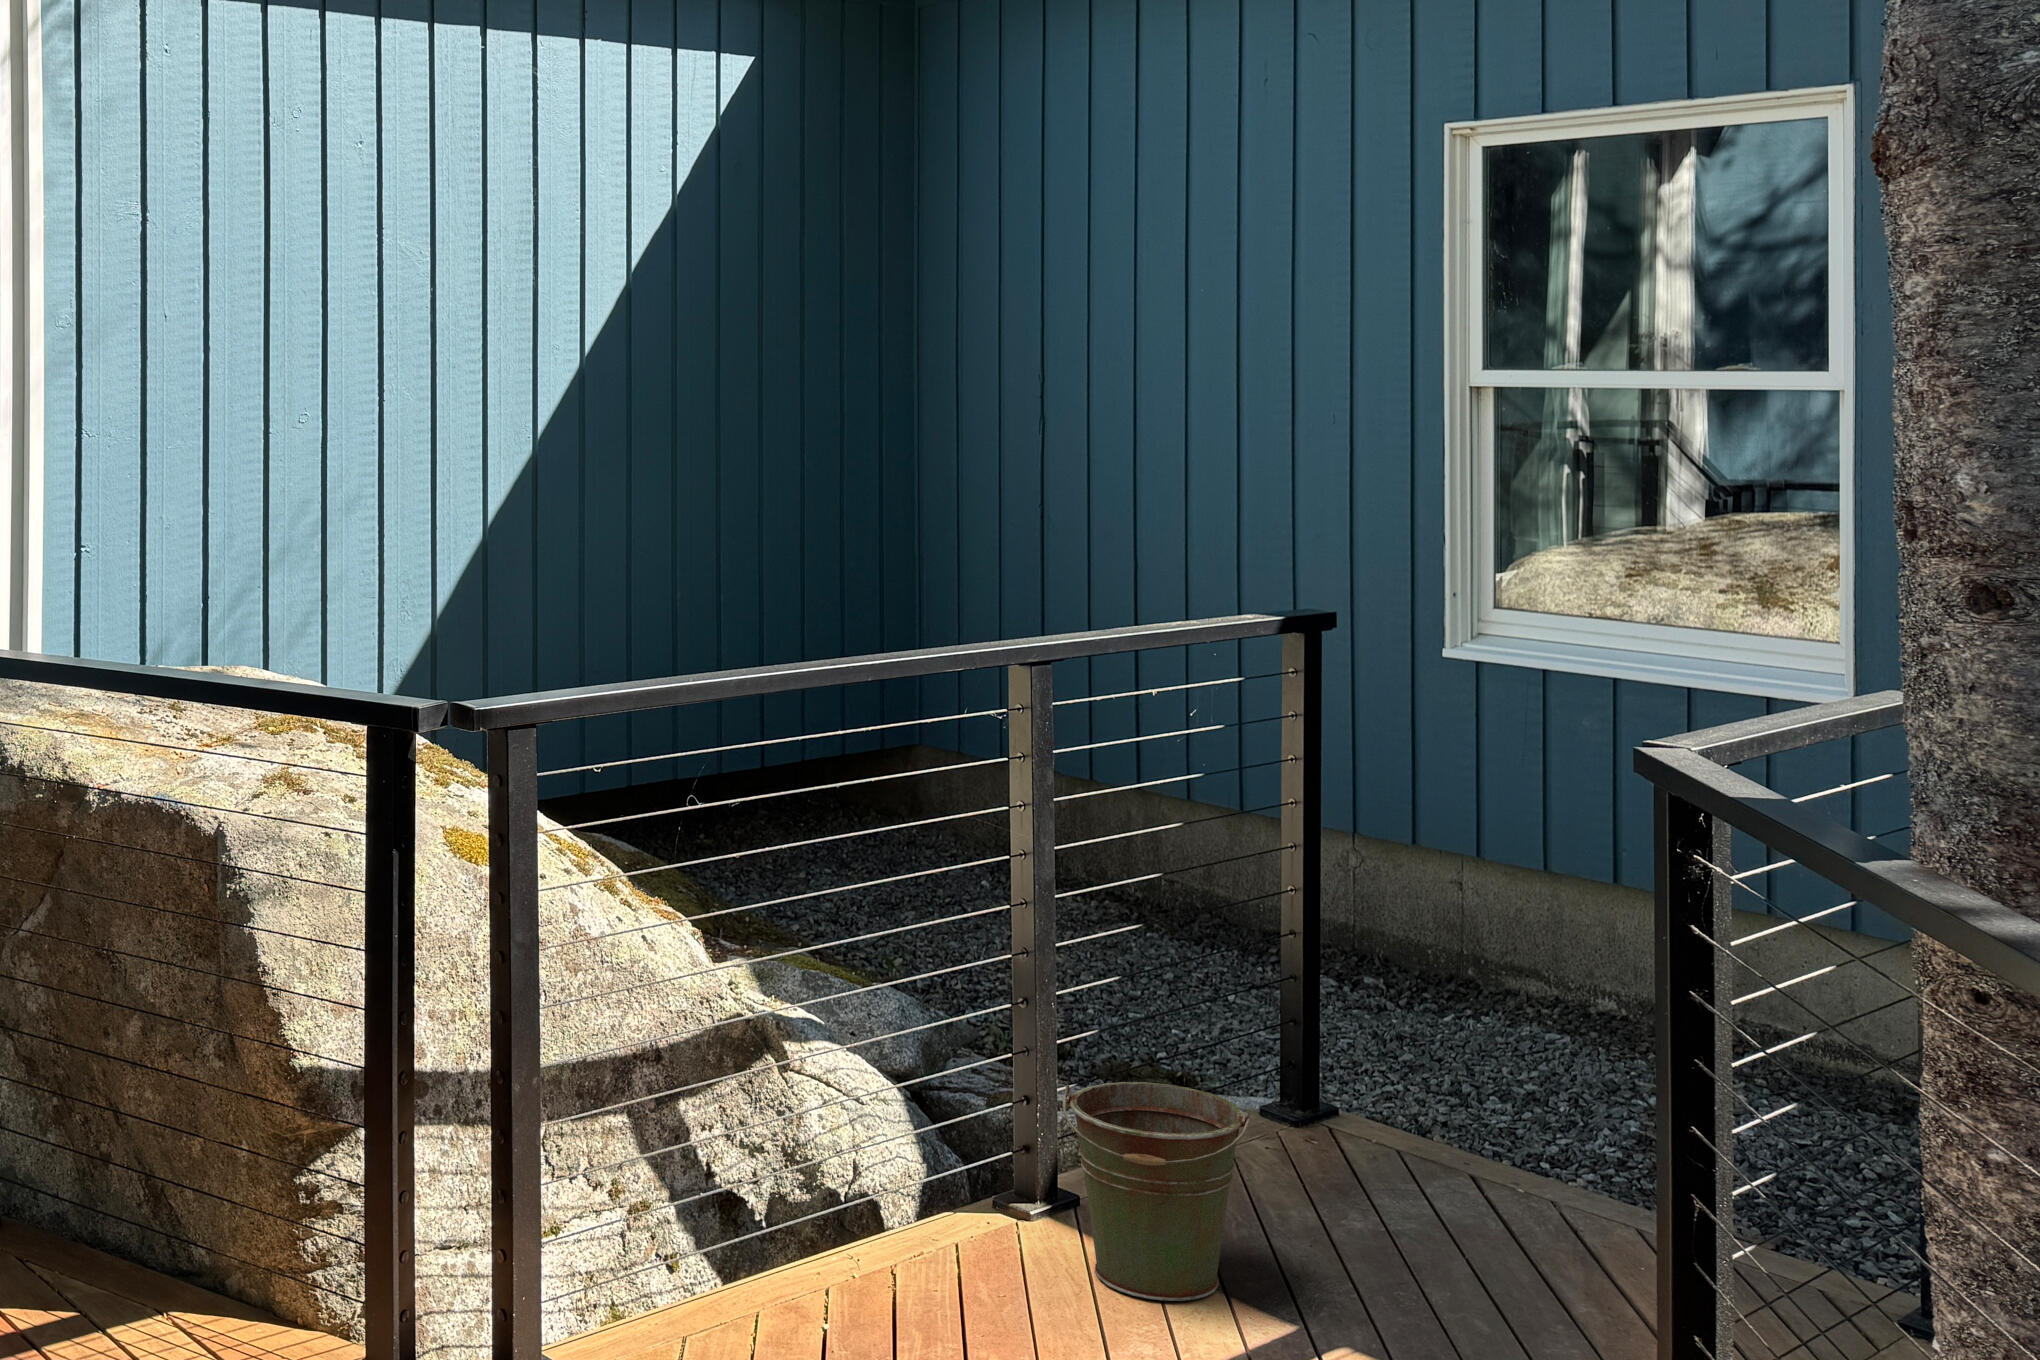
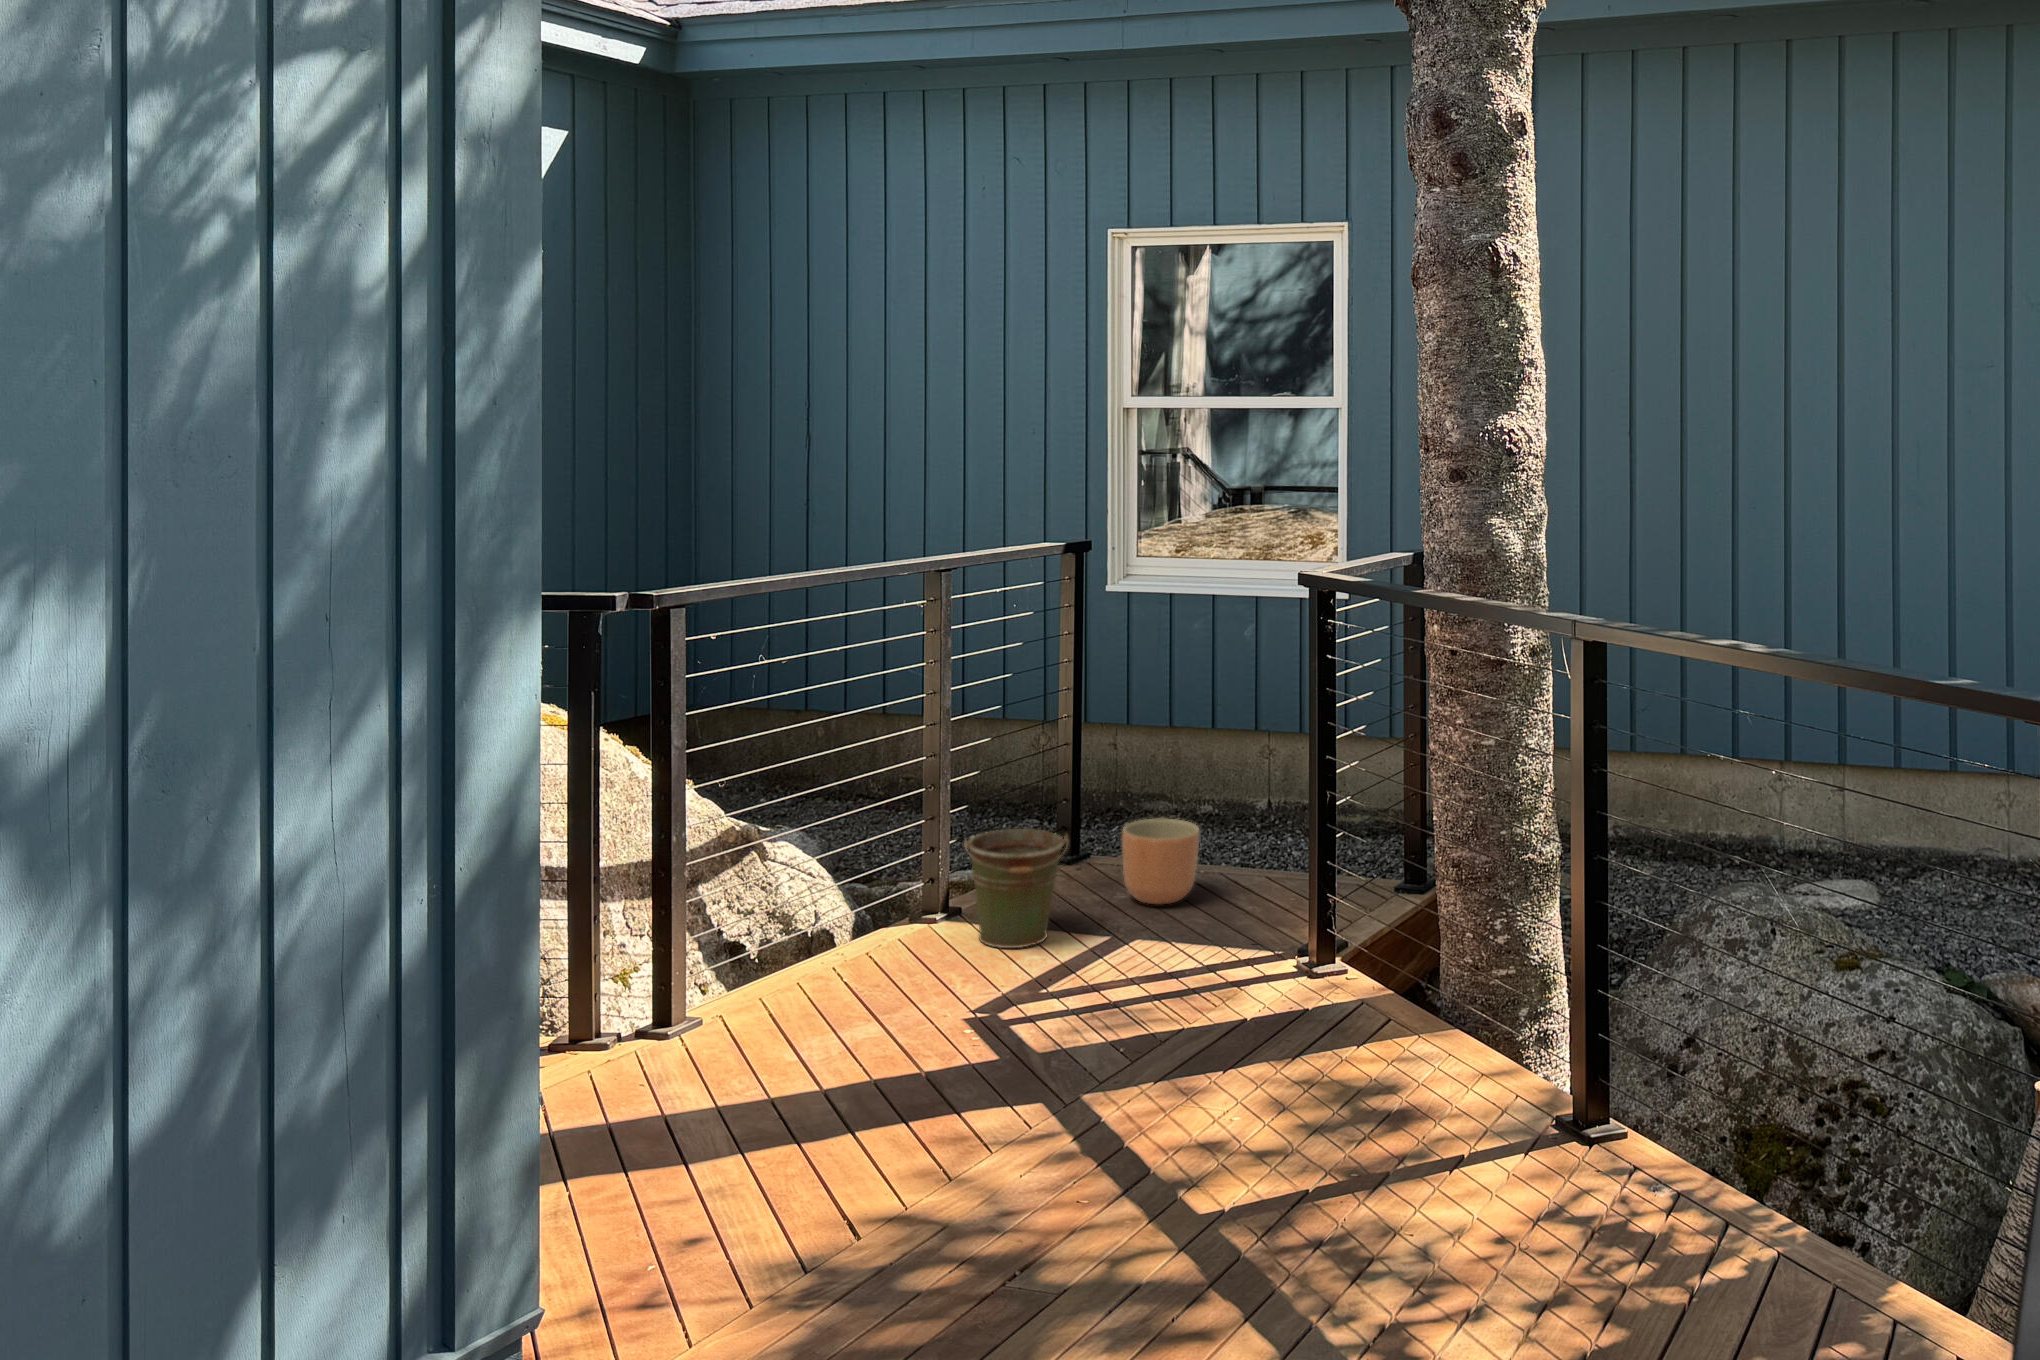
planter: none [1391,1109,1545,1277] -> present [1122,819,1200,904]

